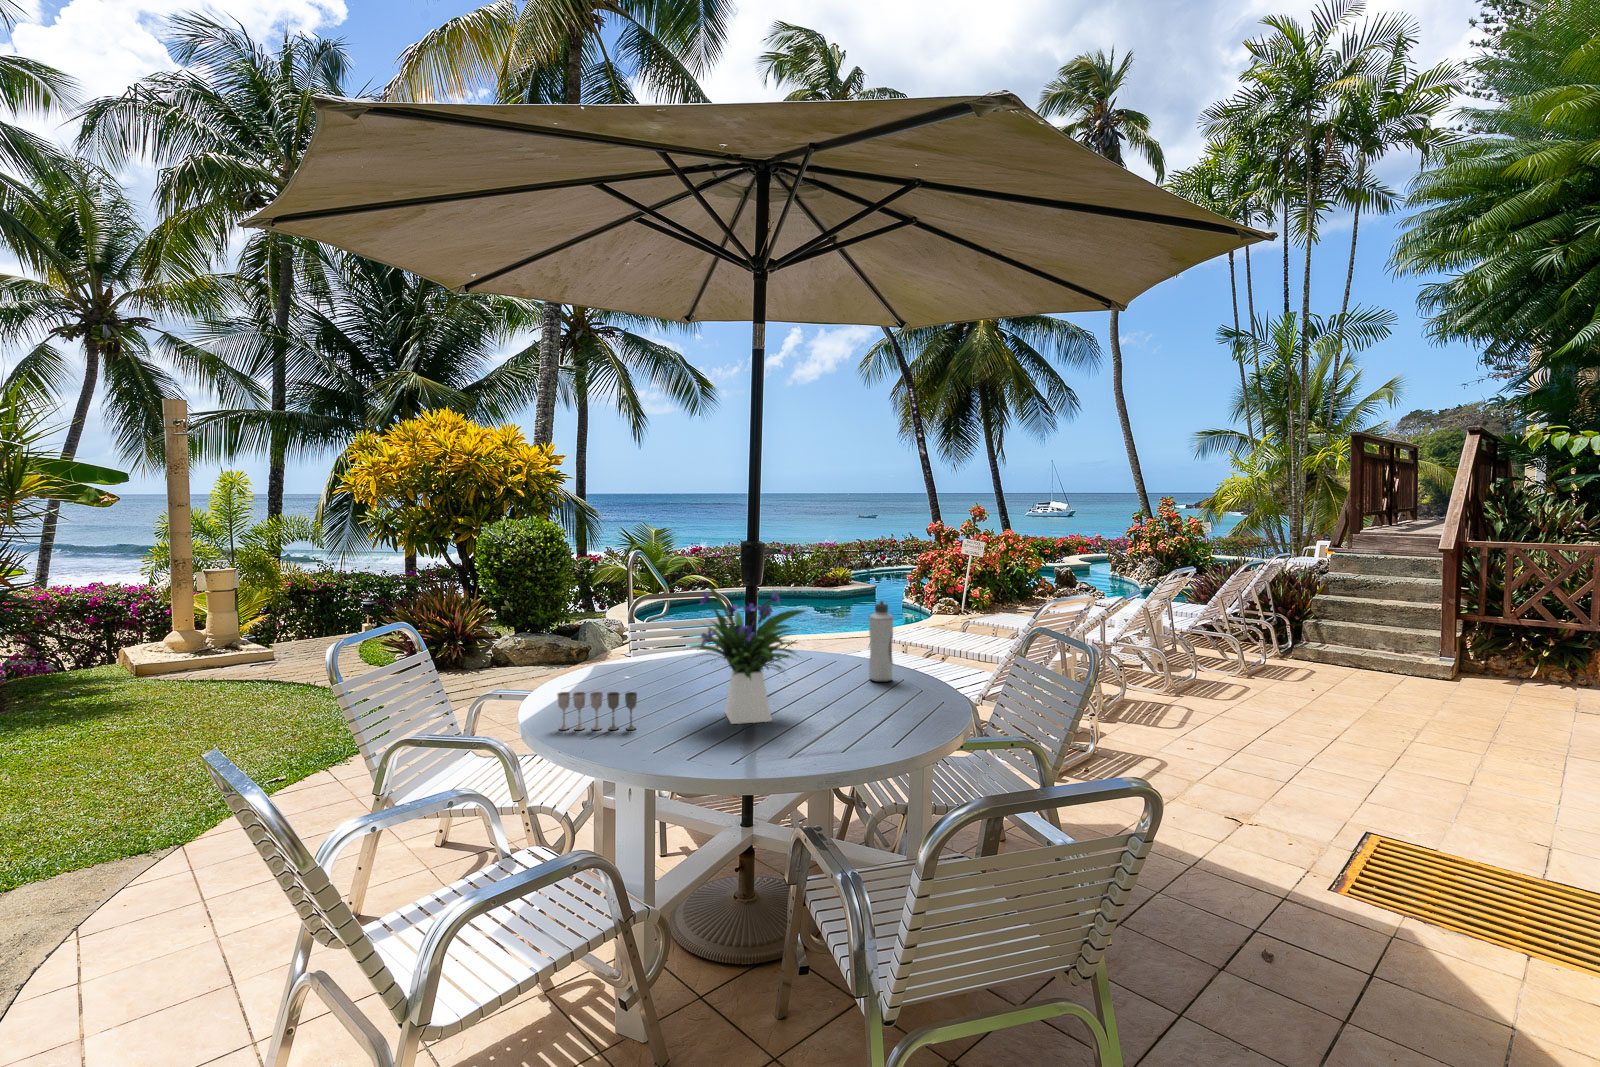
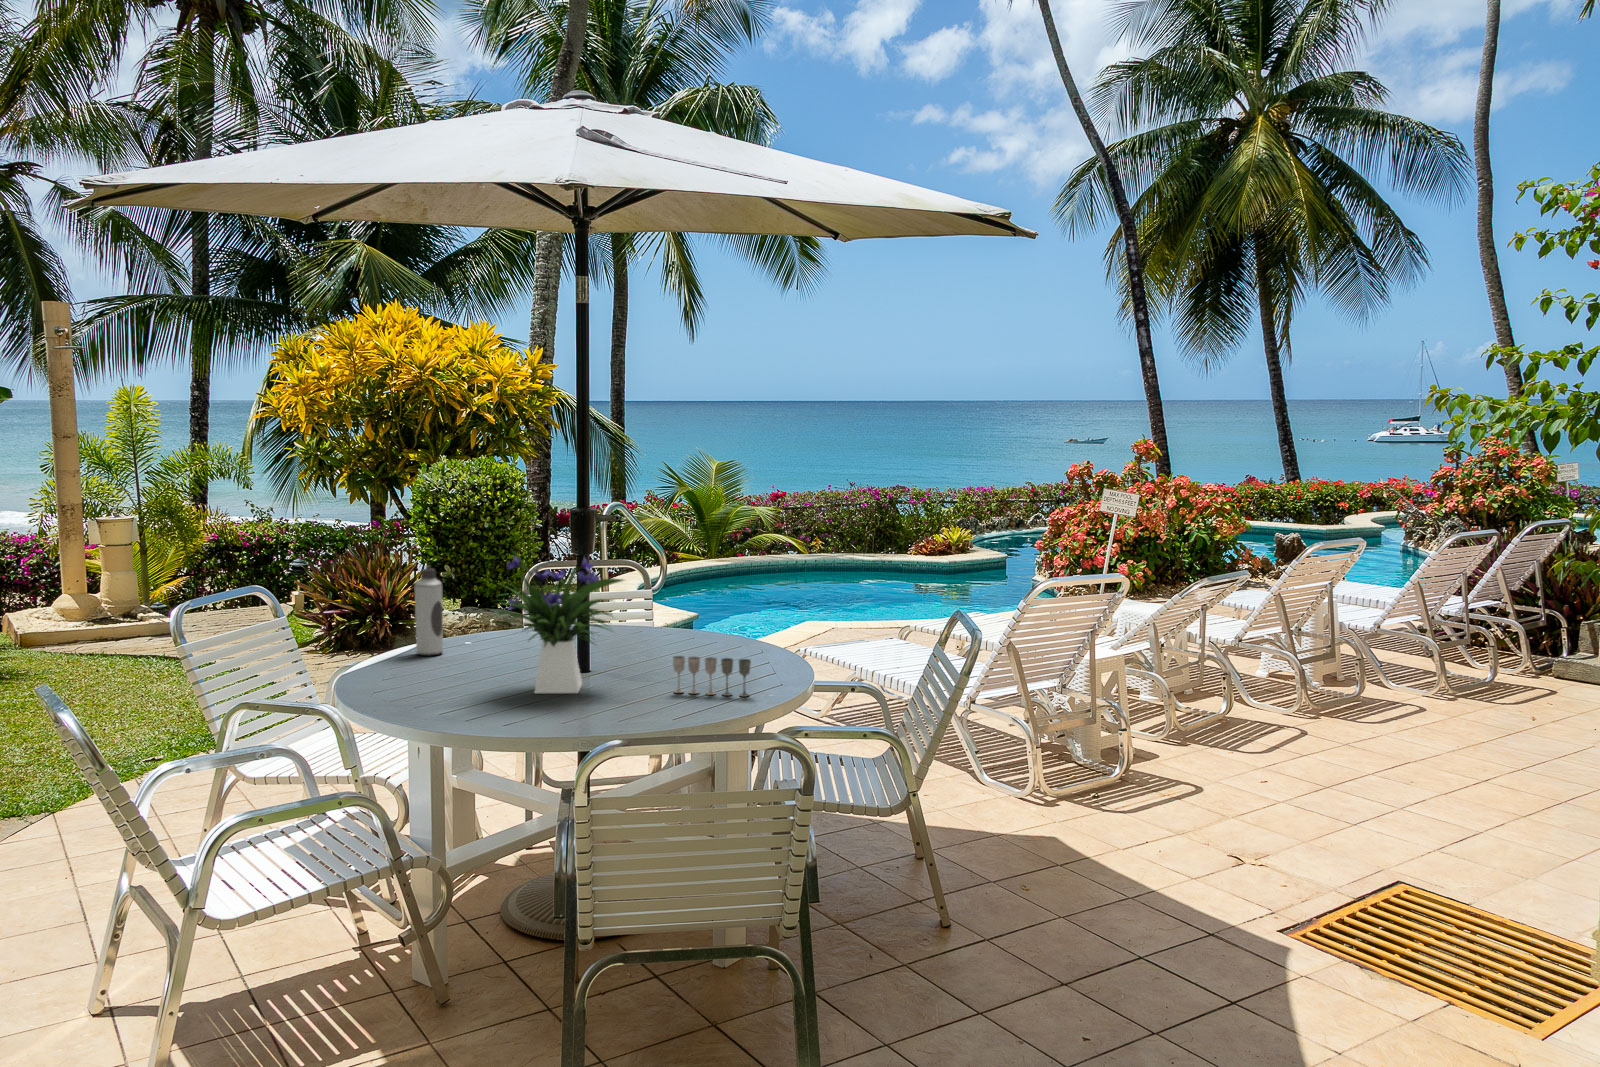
water bottle: present [869,601,893,682] -> present [415,565,443,656]
wine glass: present [558,692,637,730] -> present [673,656,751,697]

